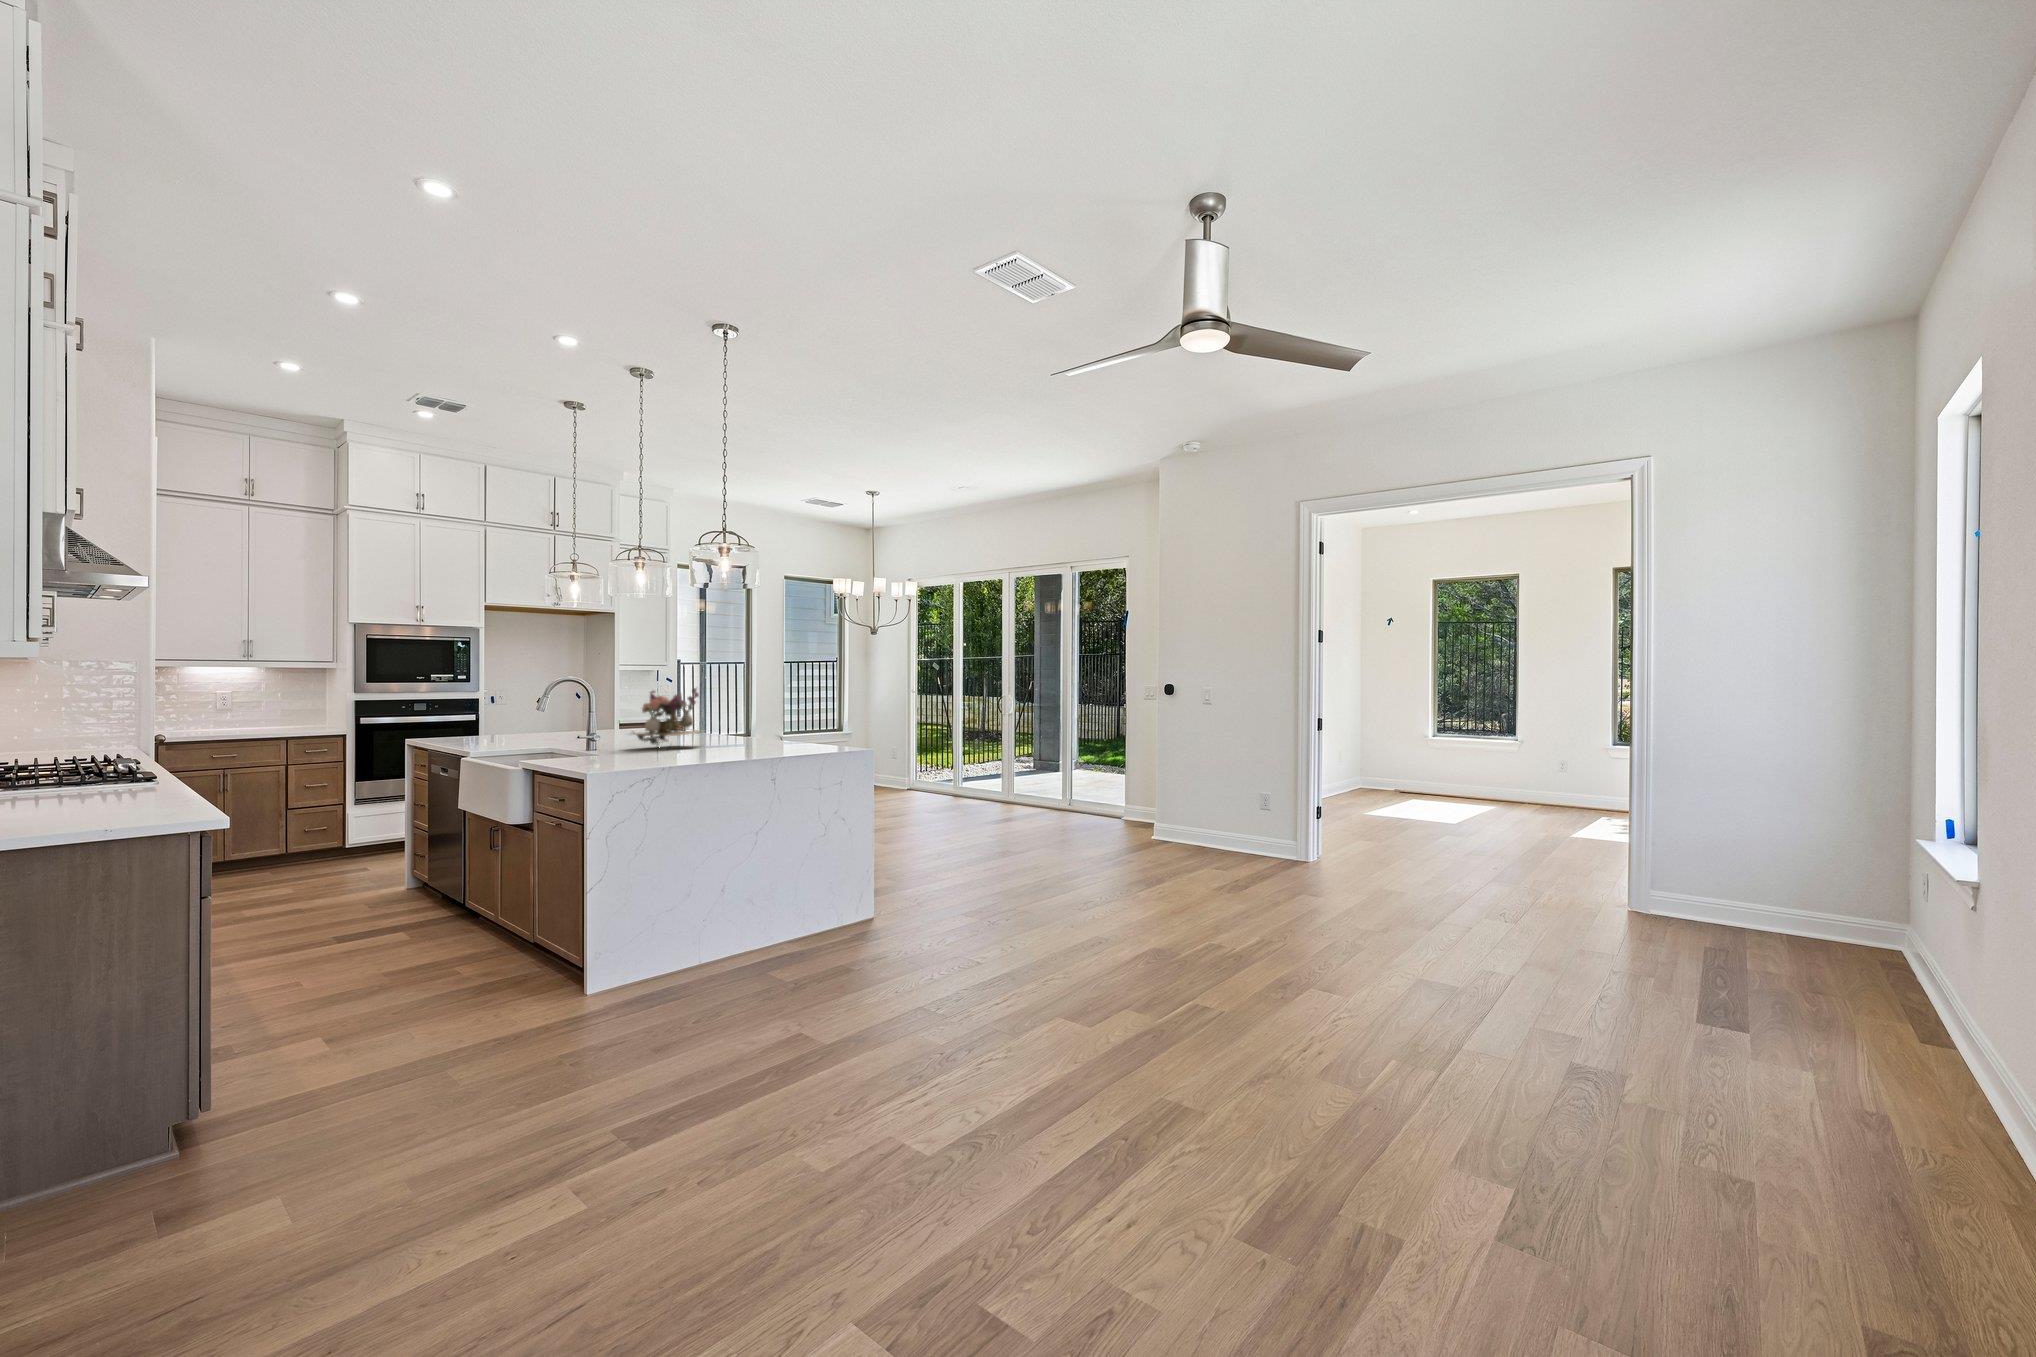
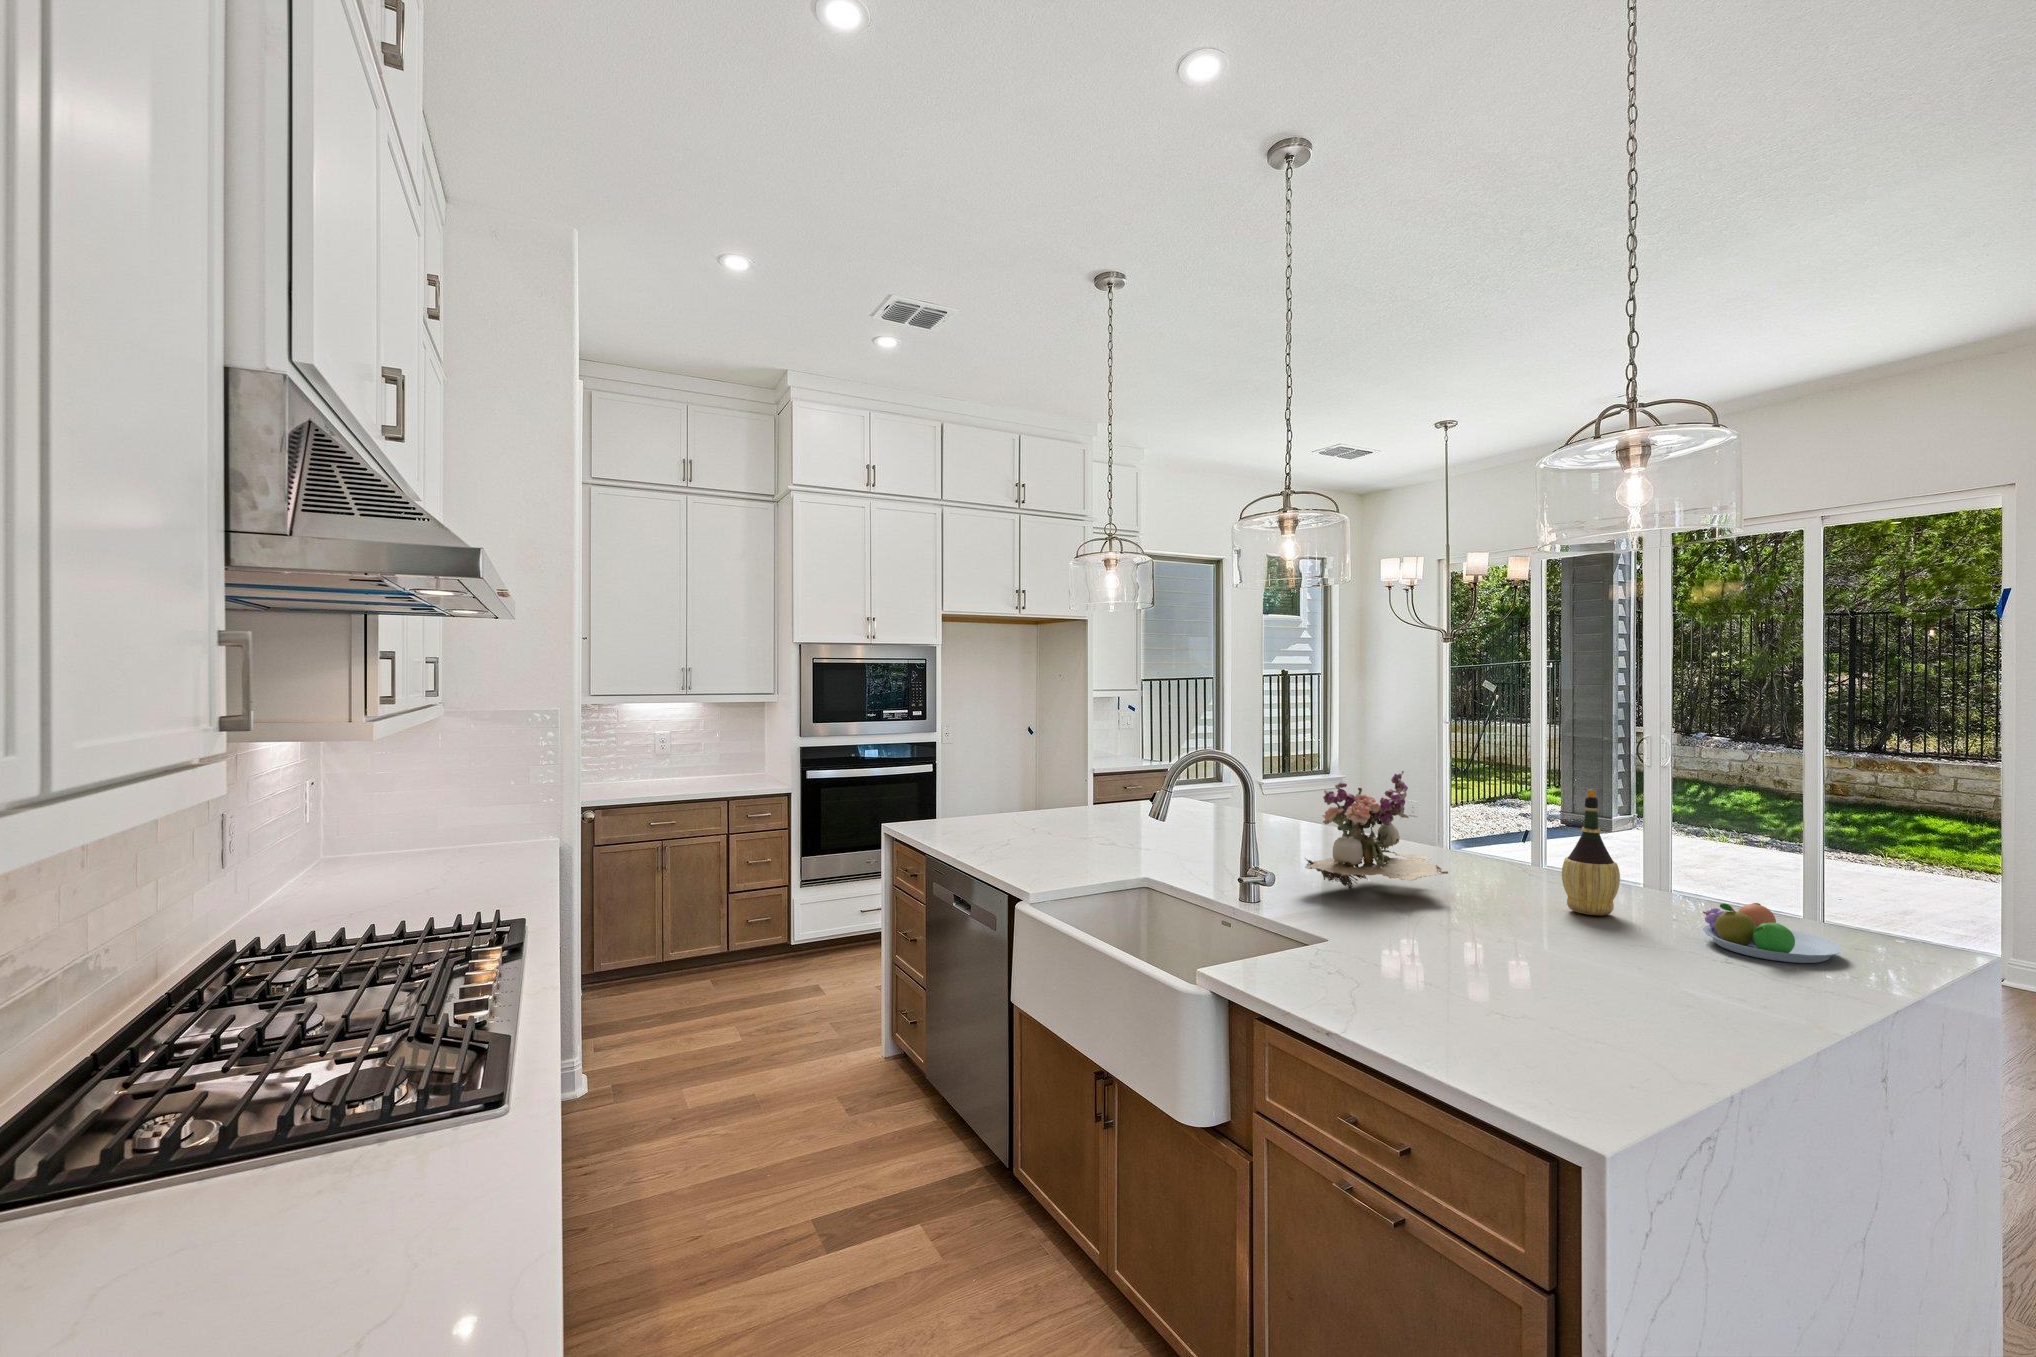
wine bottle: none [748,687,774,747] -> present [1562,789,1620,915]
fruit bowl: none [782,732,832,752] -> present [1703,903,1843,963]

